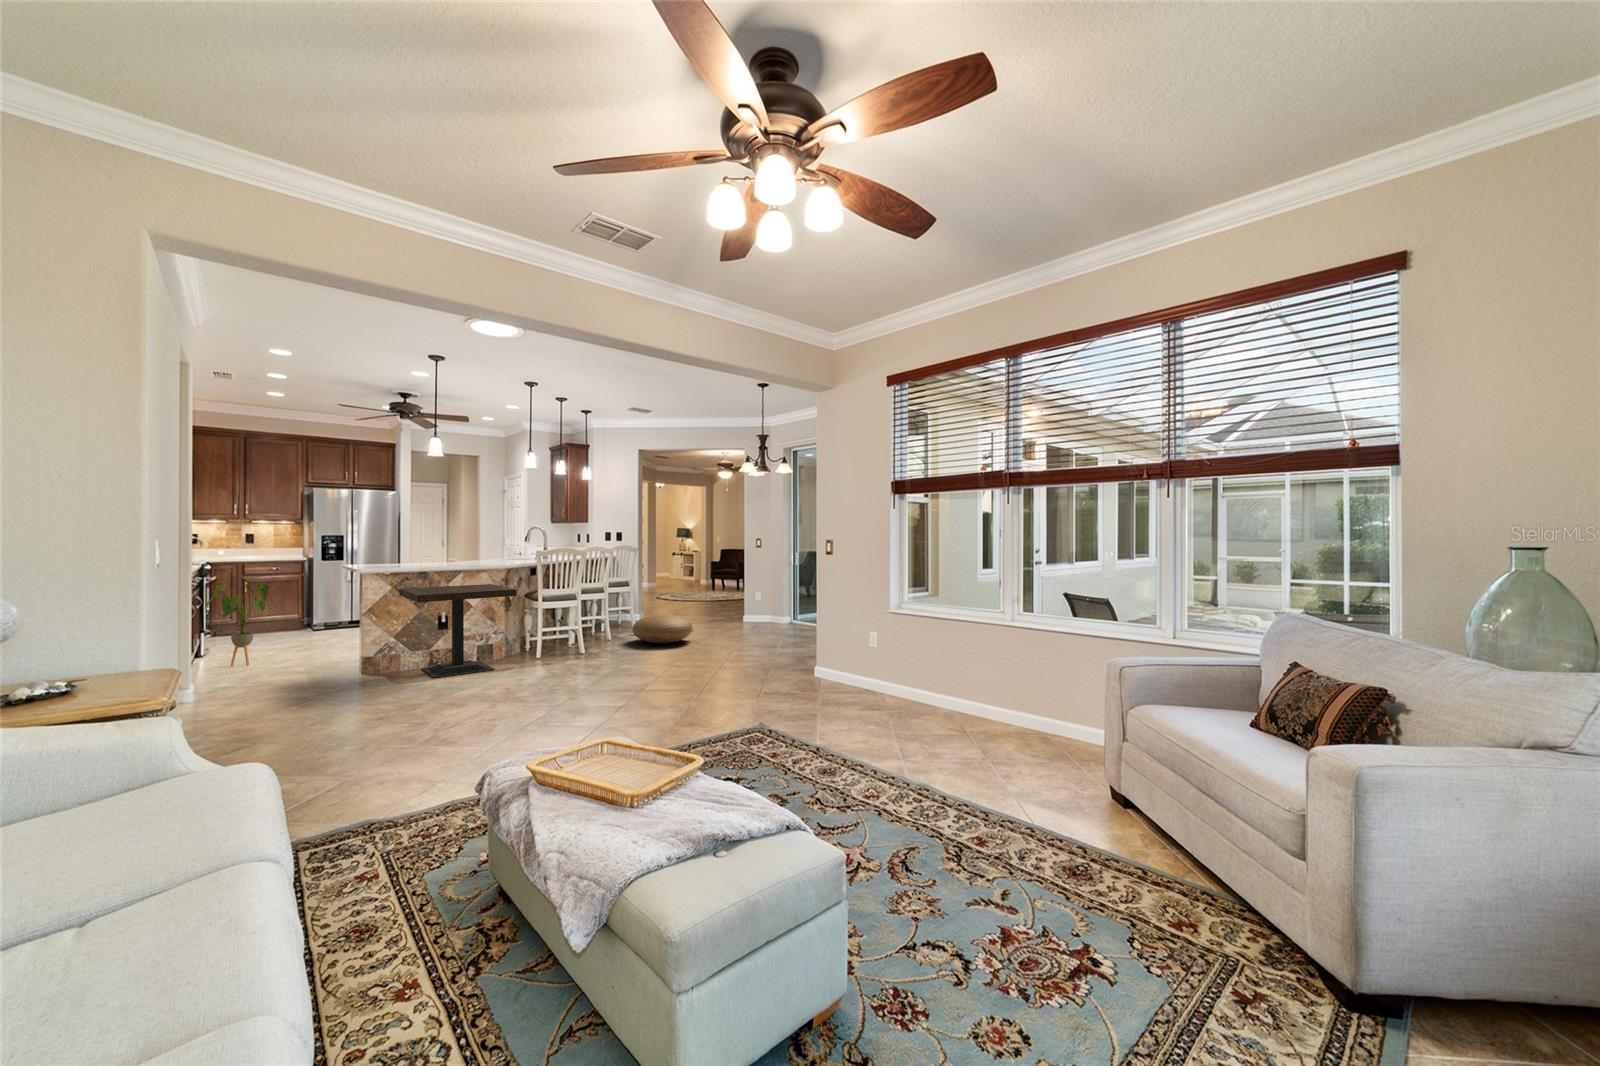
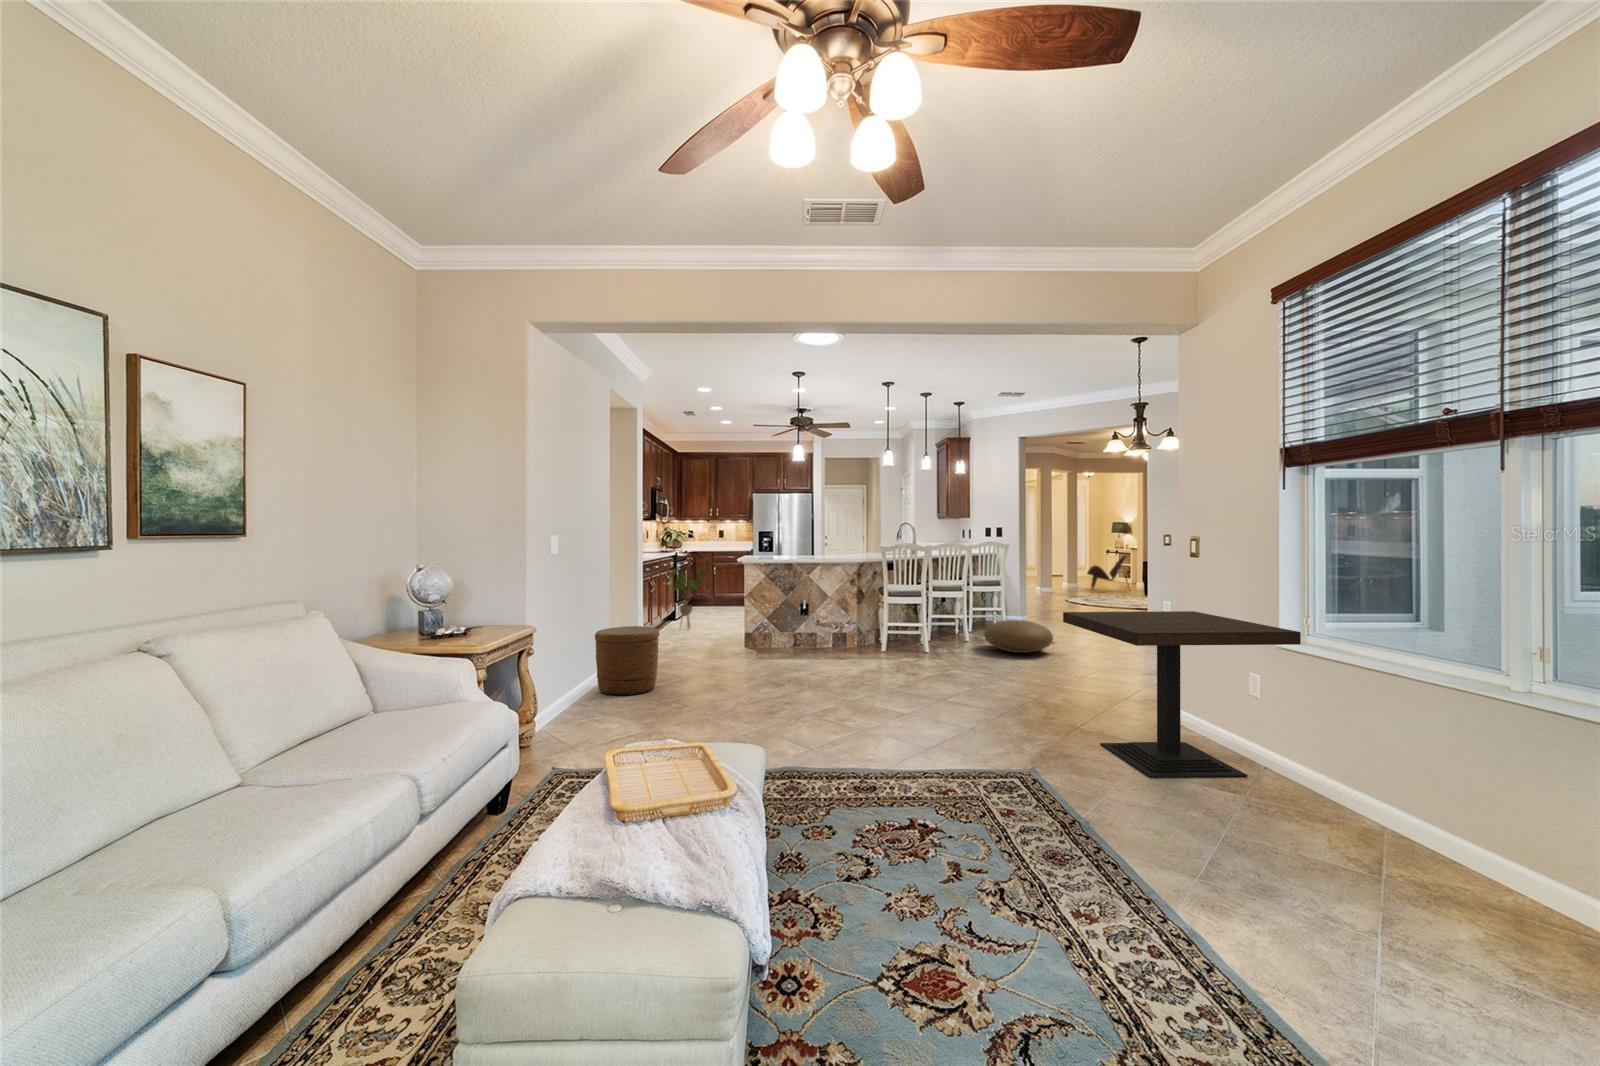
lounge chair: none [665,554,700,587] -> present [1087,556,1128,590]
side table: present [399,584,517,678] -> present [1063,611,1301,778]
woven basket: none [202,660,307,755] -> present [595,626,659,695]

